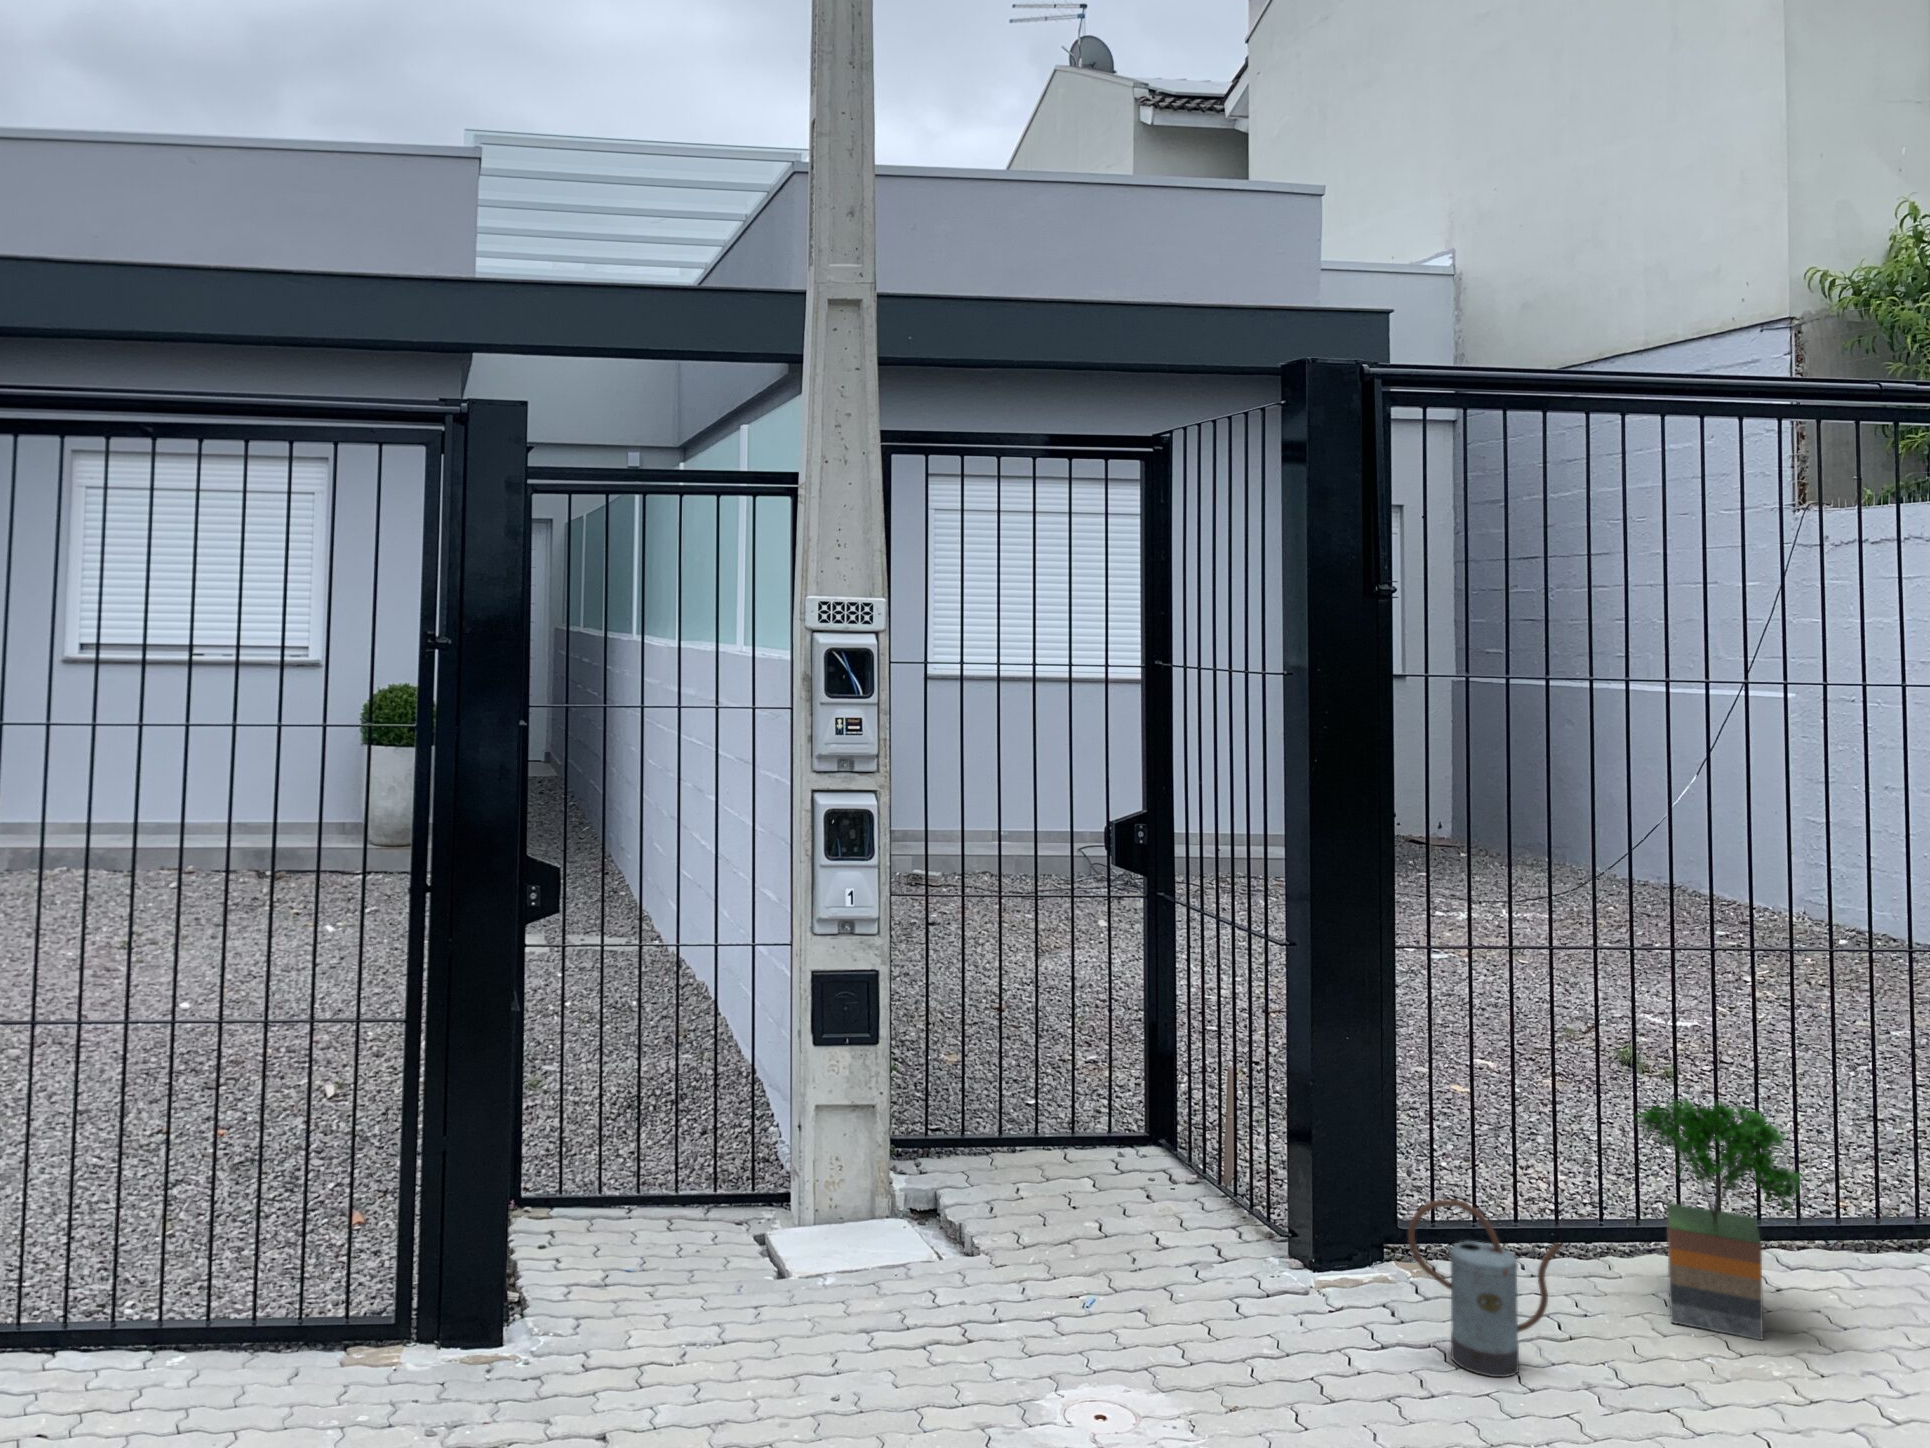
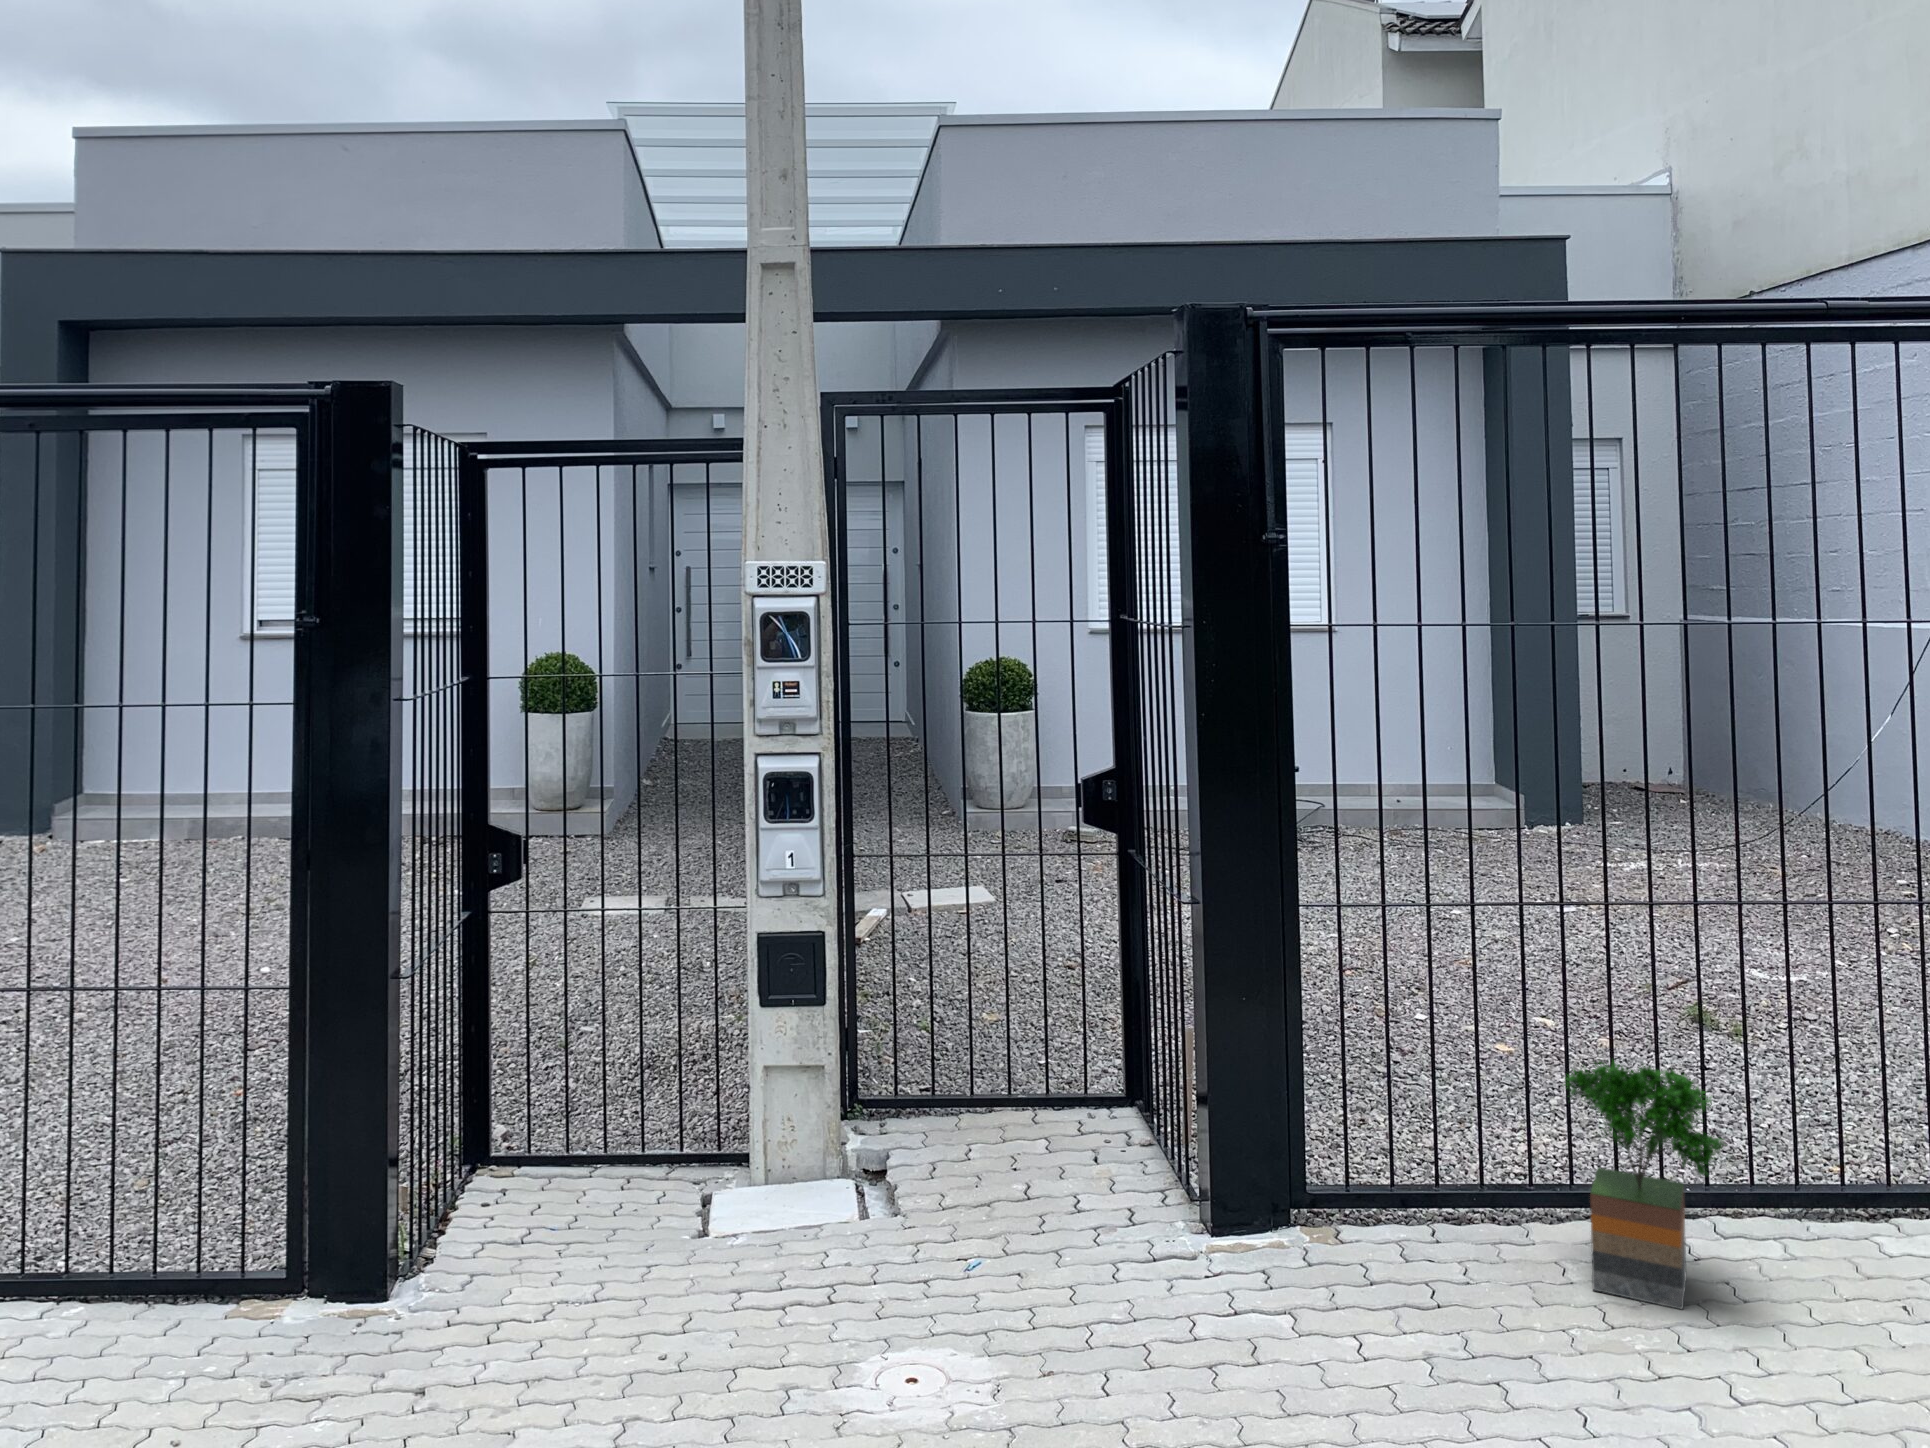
watering can: present [1408,1199,1562,1377] -> none [1309,1163,1463,1345]

